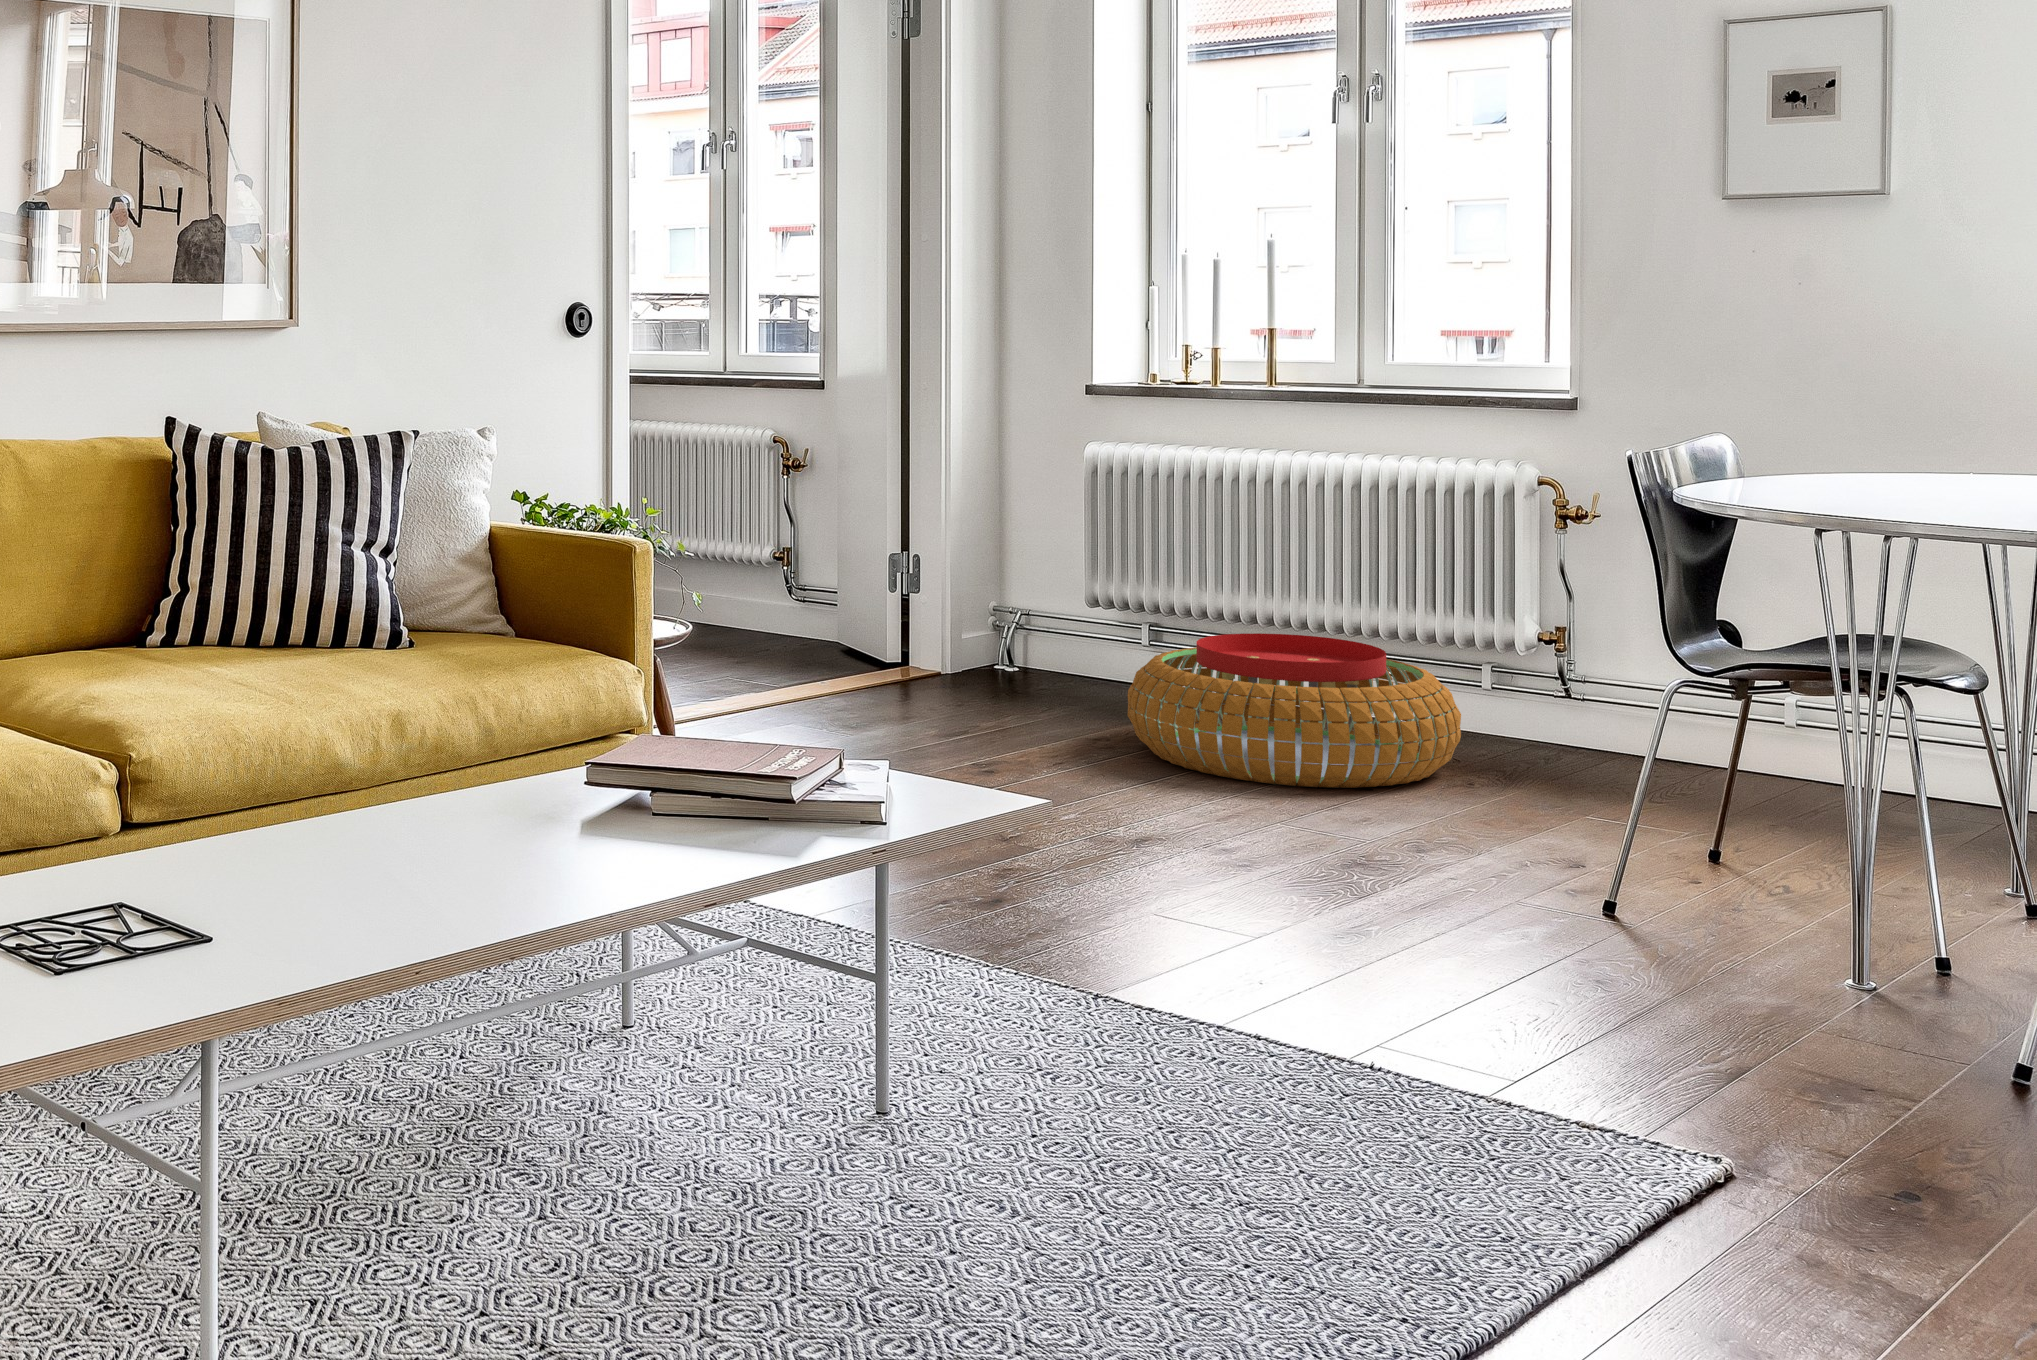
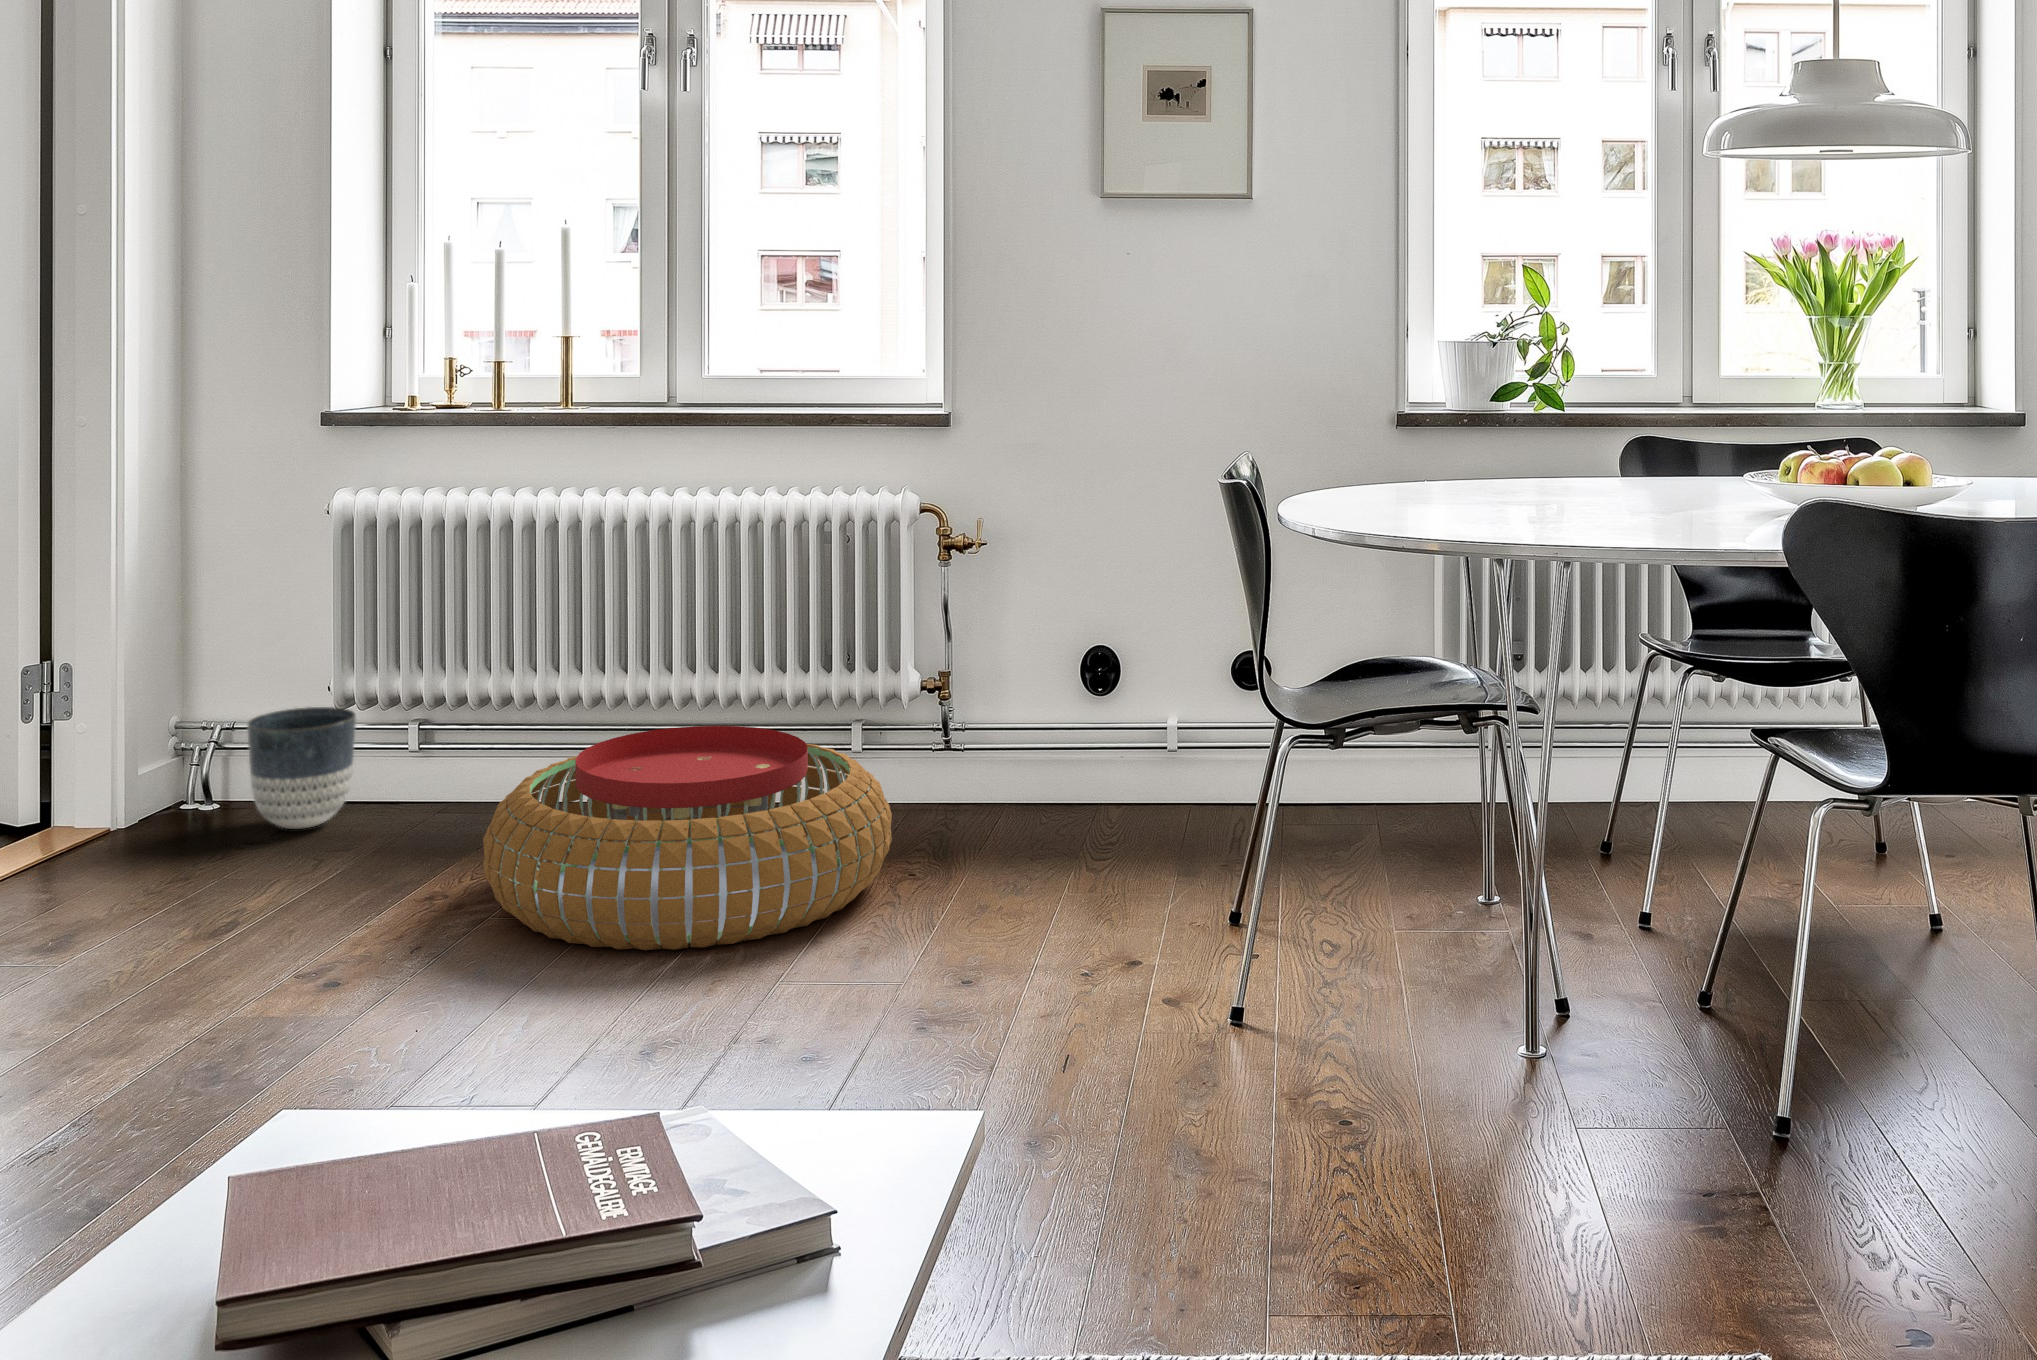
planter: none [1024,601,1099,687] -> present [247,707,356,829]

